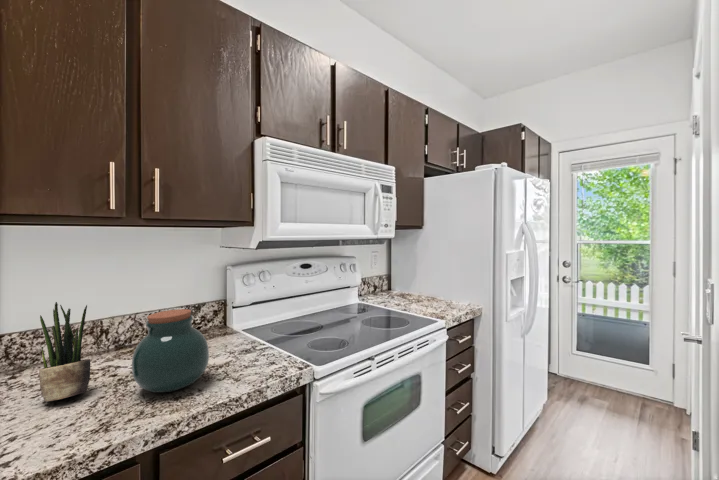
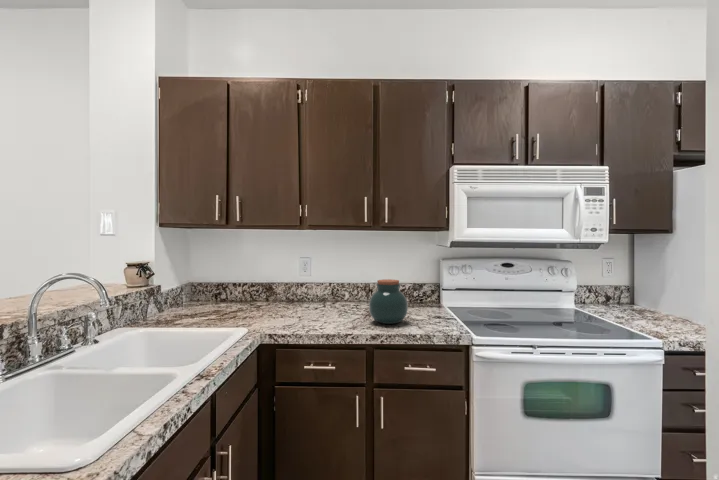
potted plant: present [39,302,90,401] -> none [335,267,355,315]

